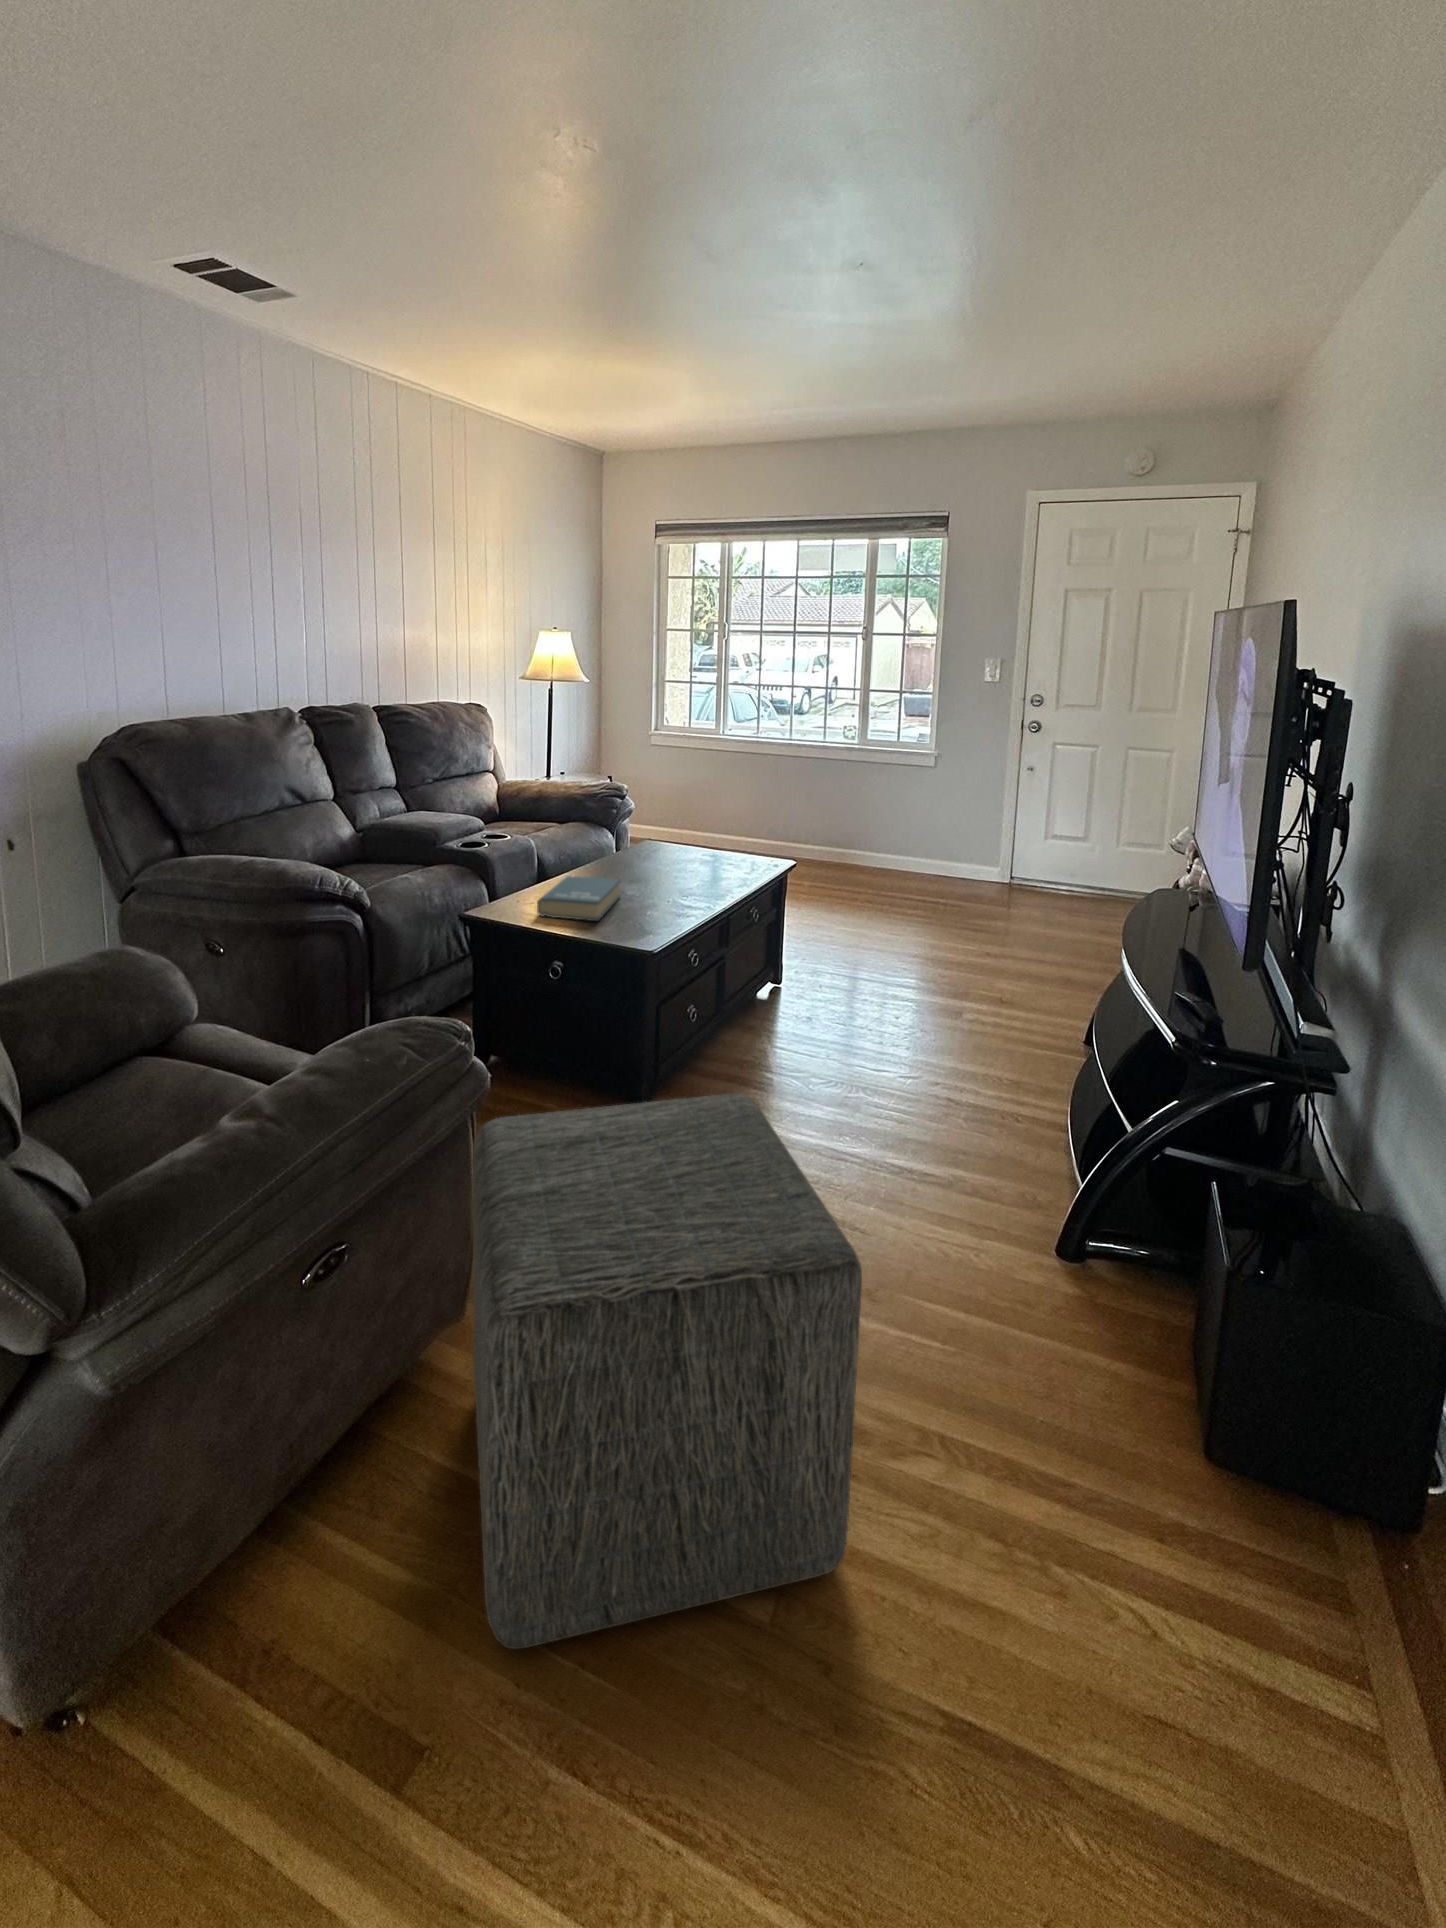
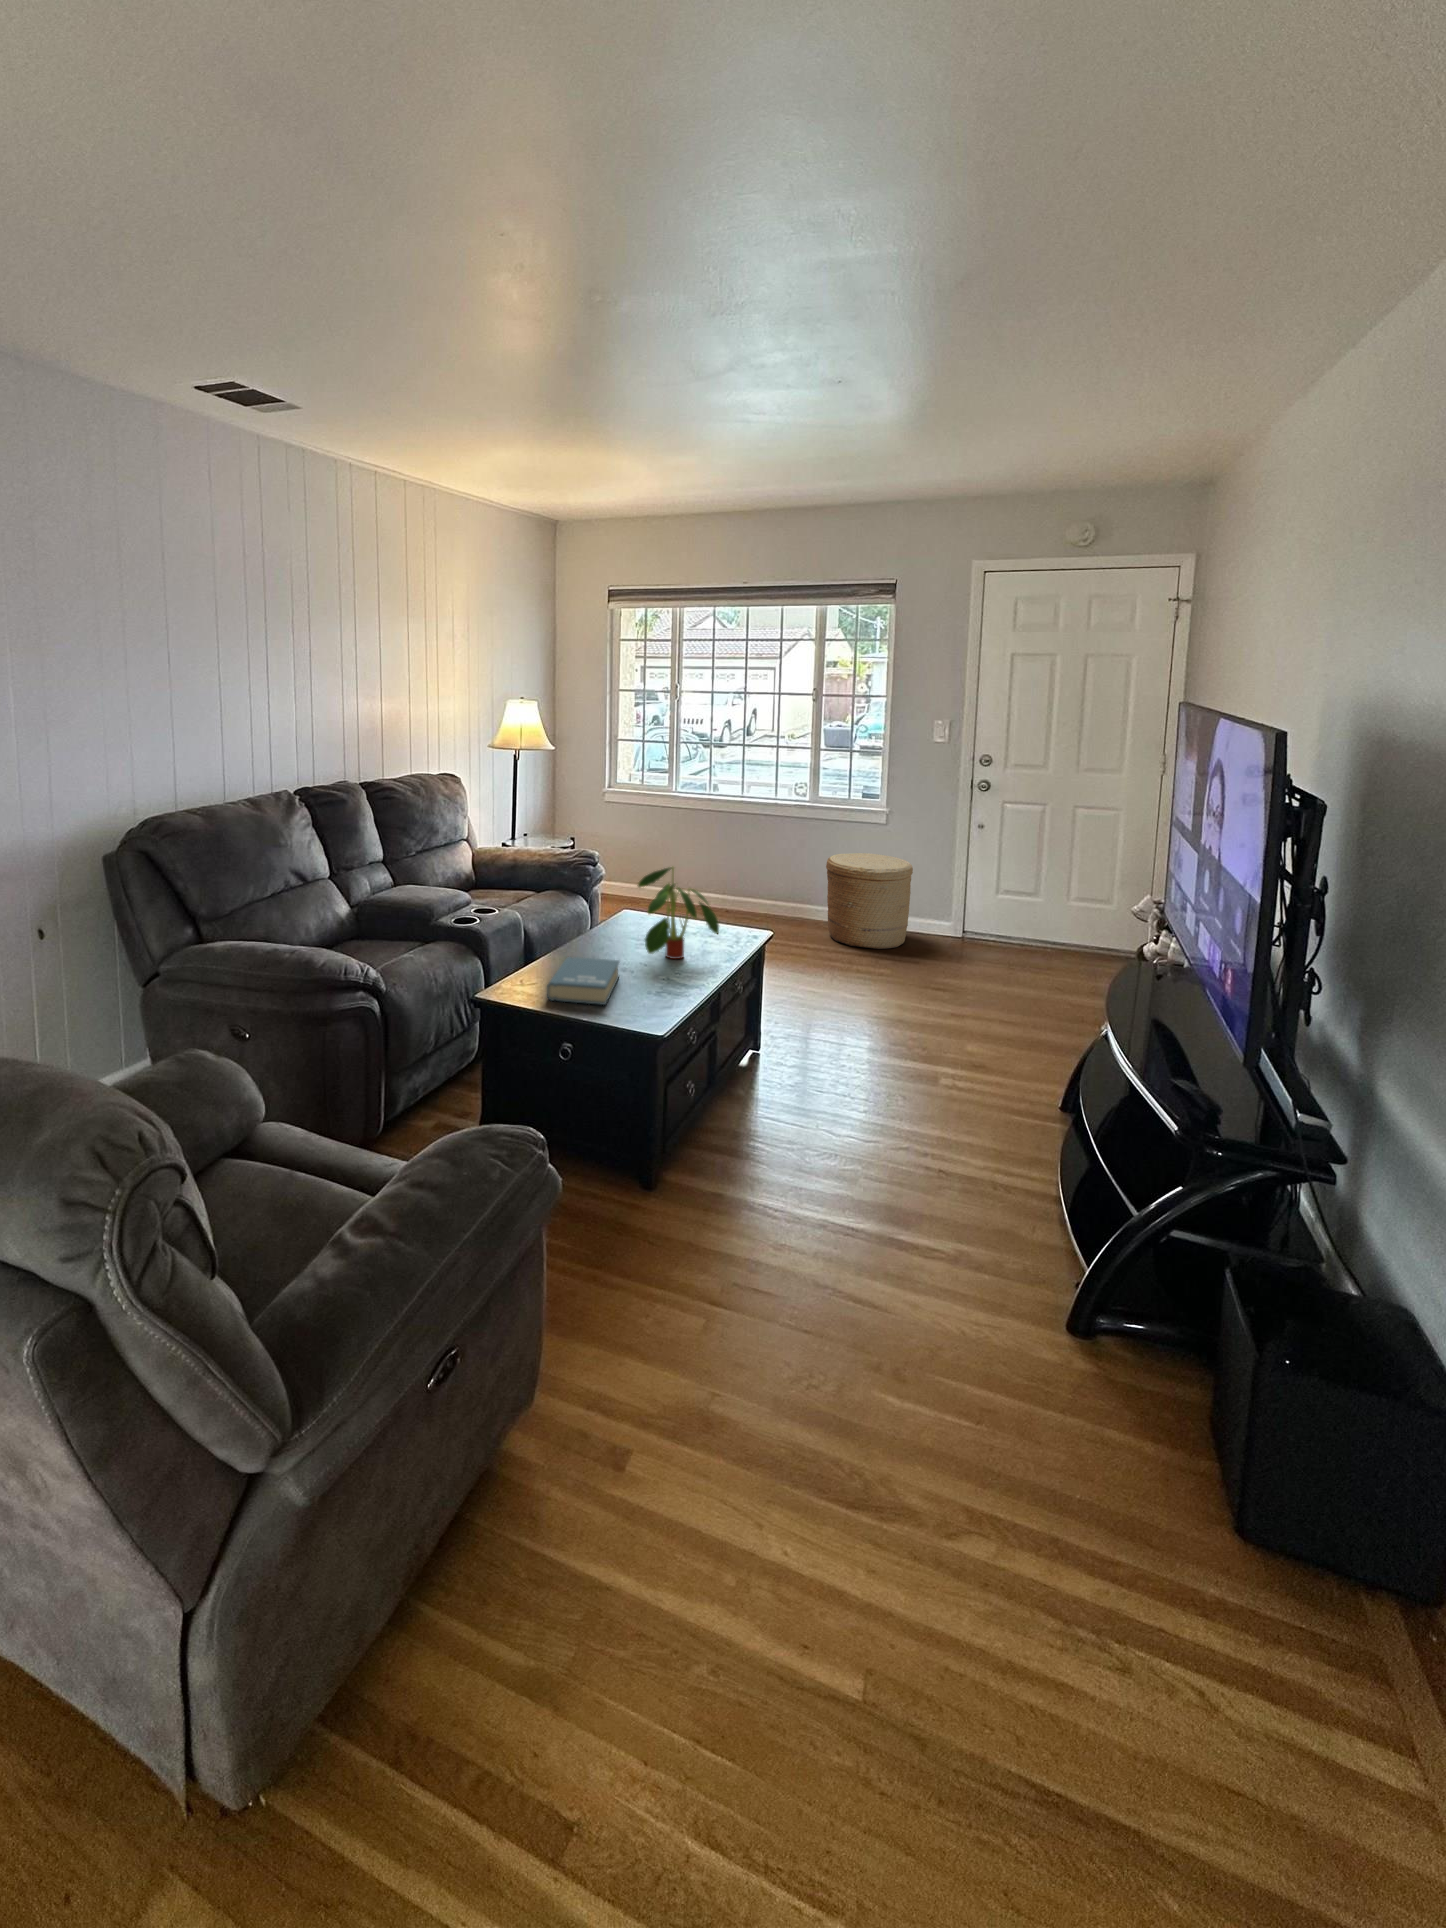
plant: none [639,786,736,883] -> present [637,866,719,959]
woven basket: none [871,797,960,893] -> present [826,853,913,949]
ottoman: present [472,1093,862,1649] -> none [551,1195,941,1740]

